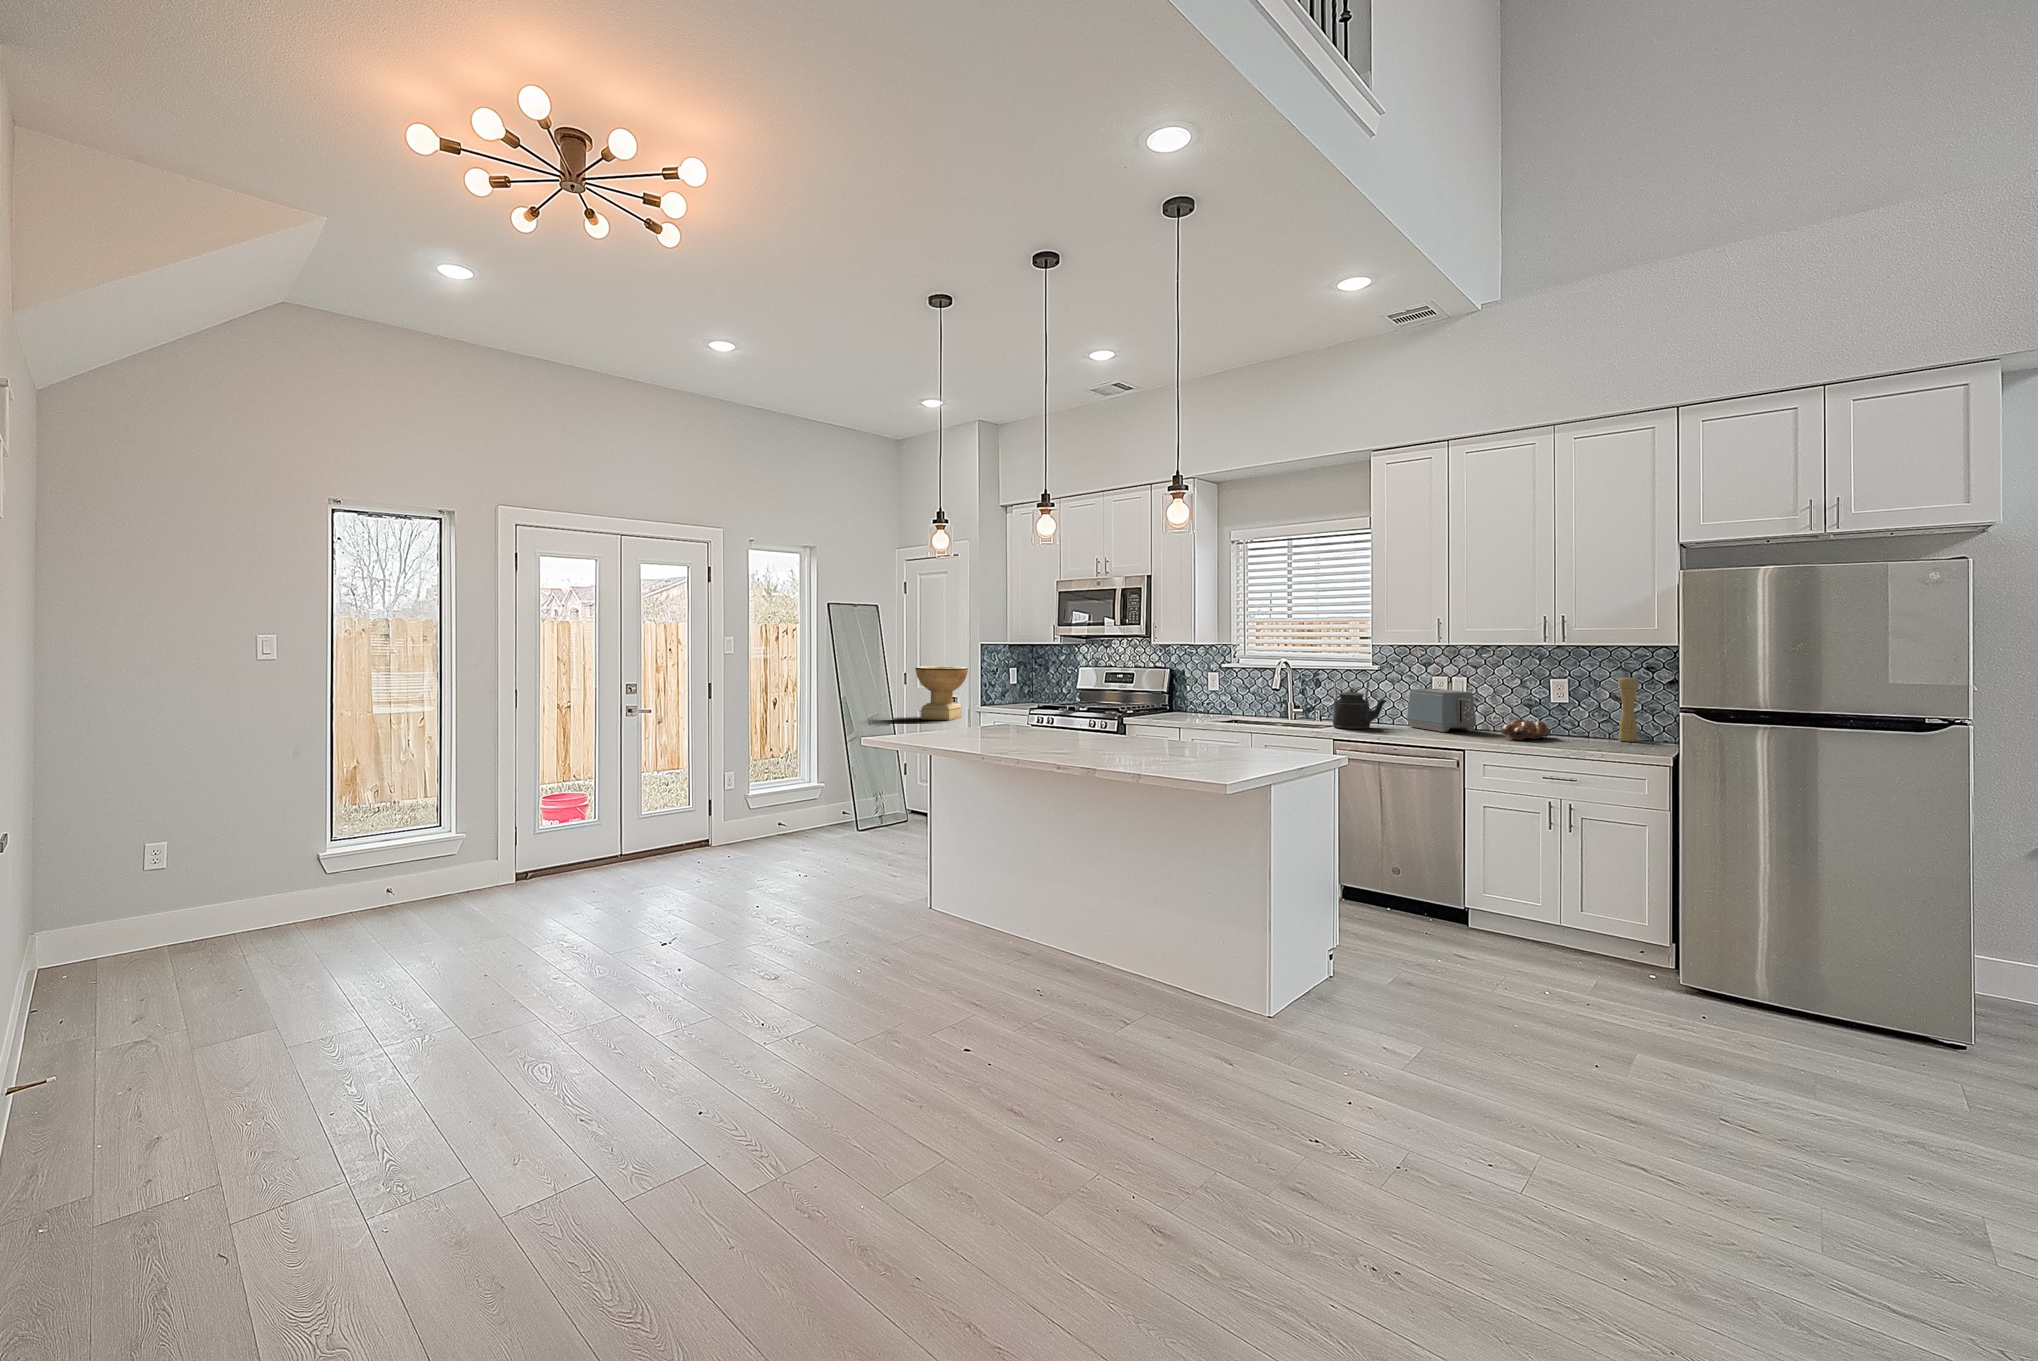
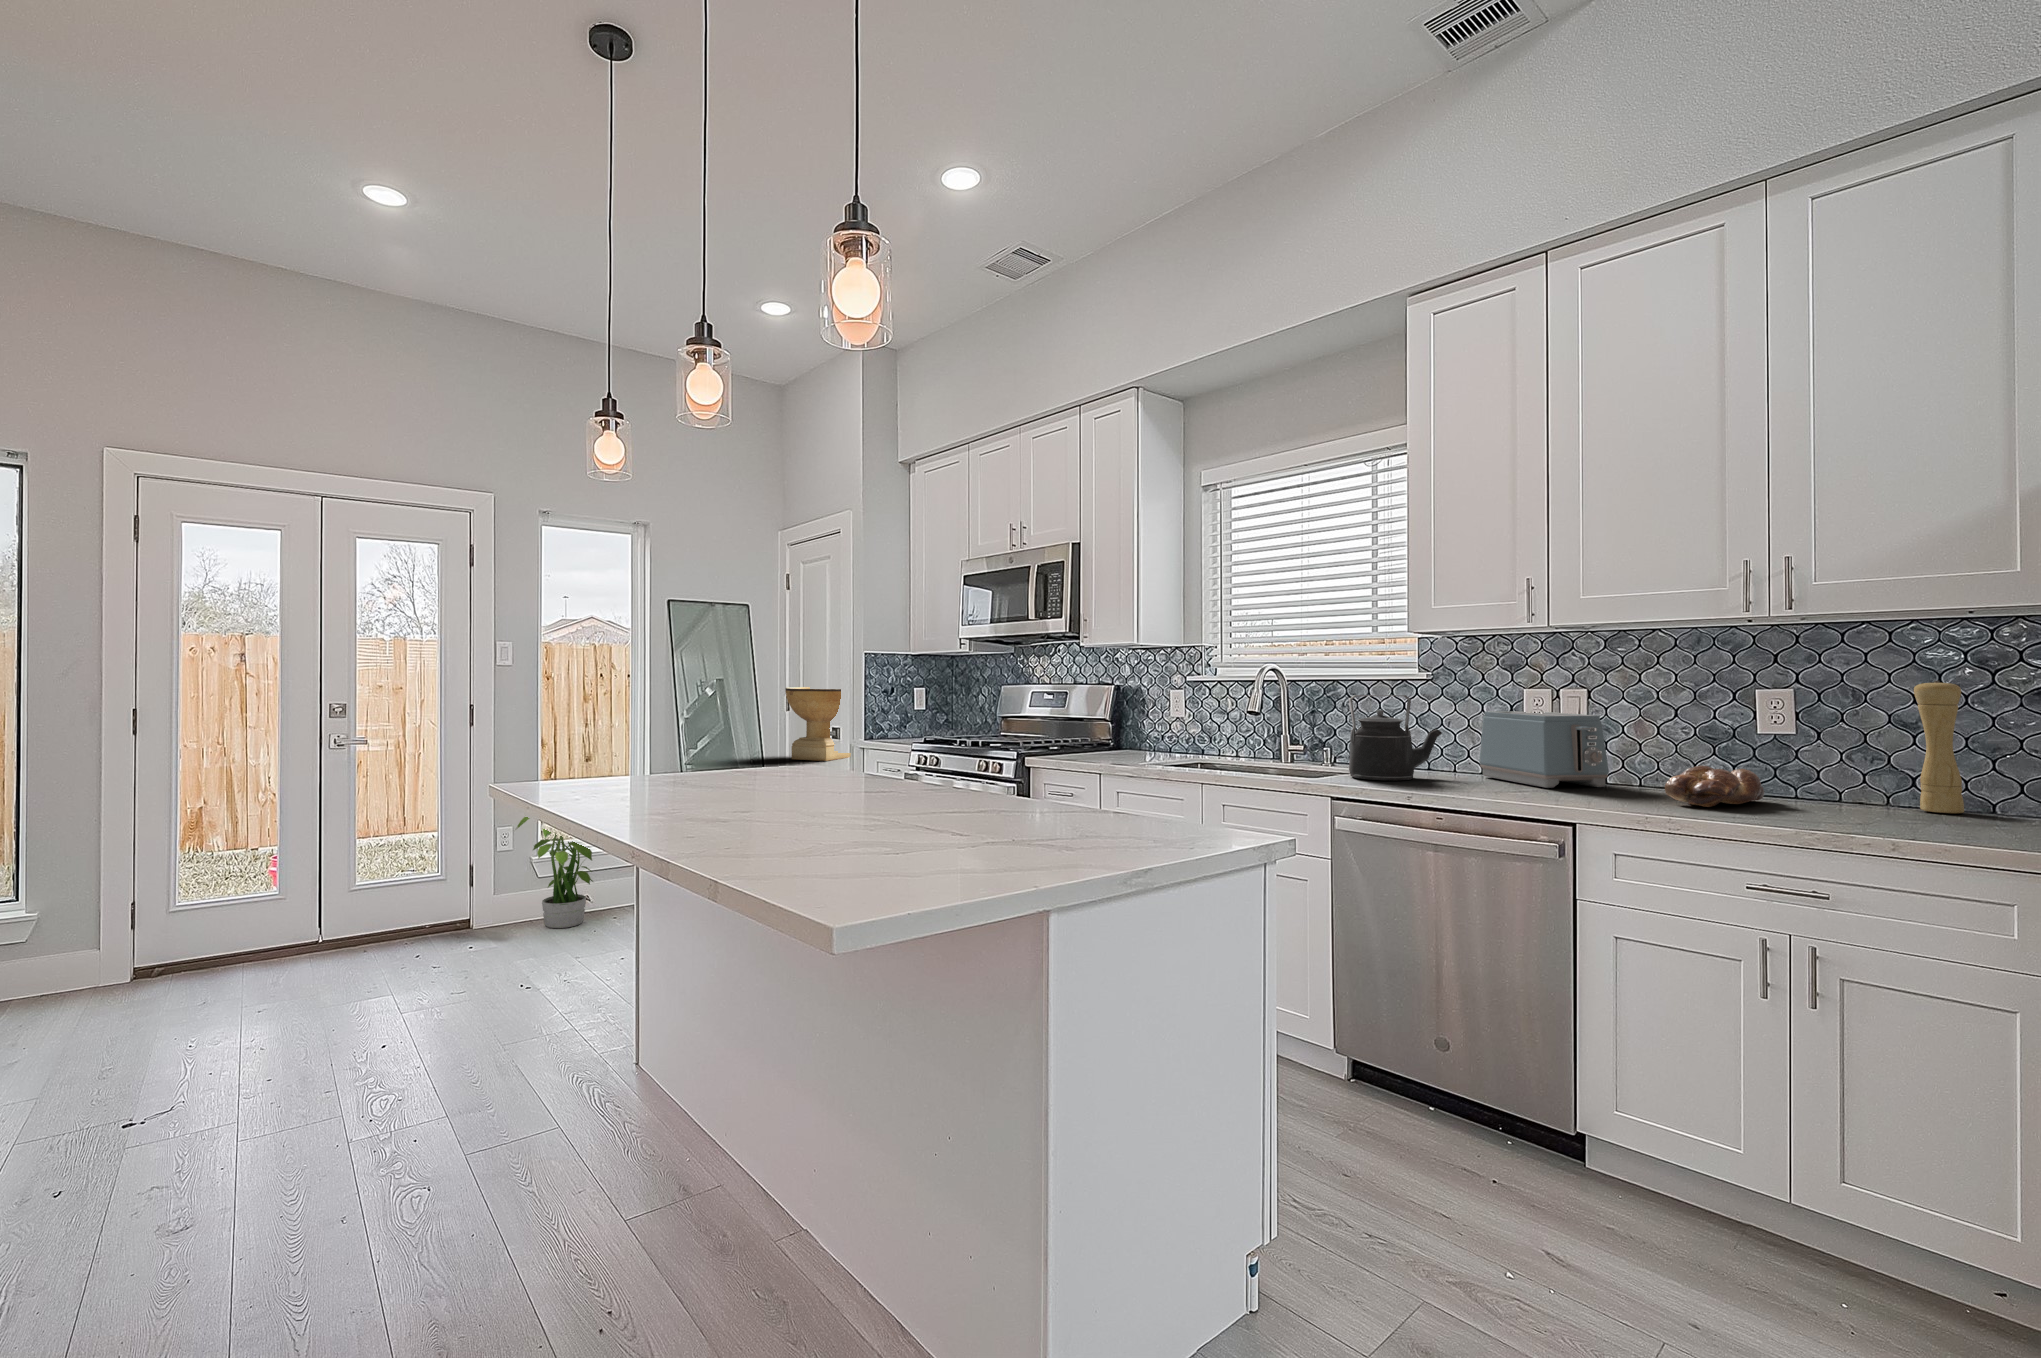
potted plant: none [746,749,802,838] -> present [515,817,593,928]

